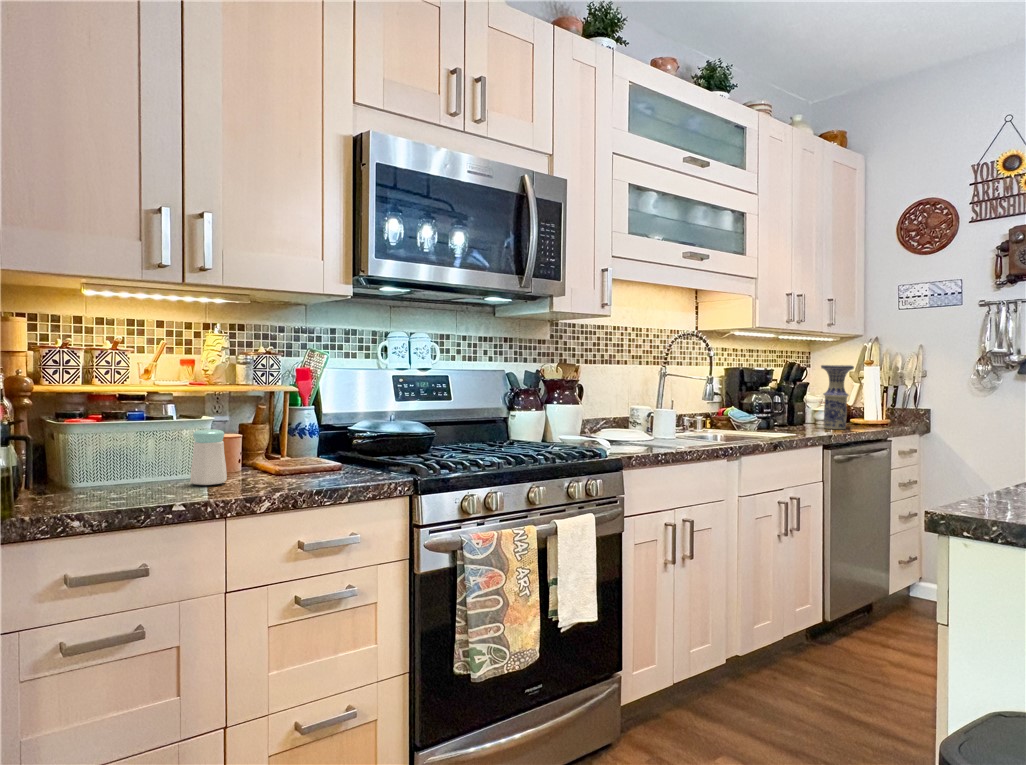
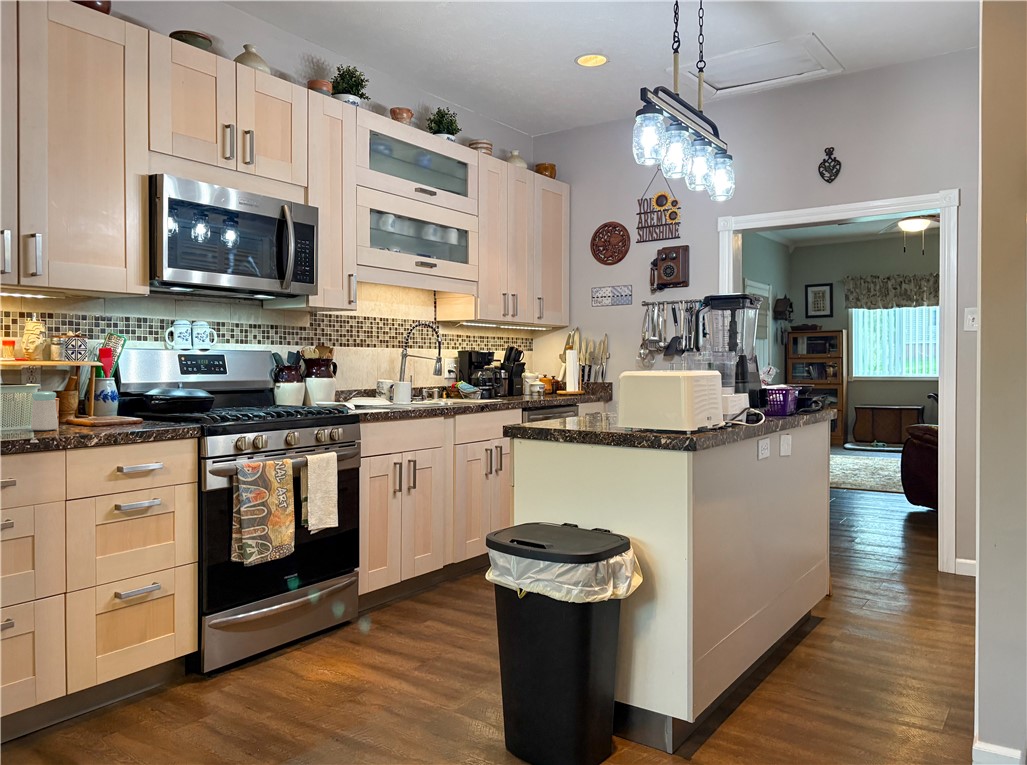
vase: present [821,365,854,429] -> none [527,349,550,397]

